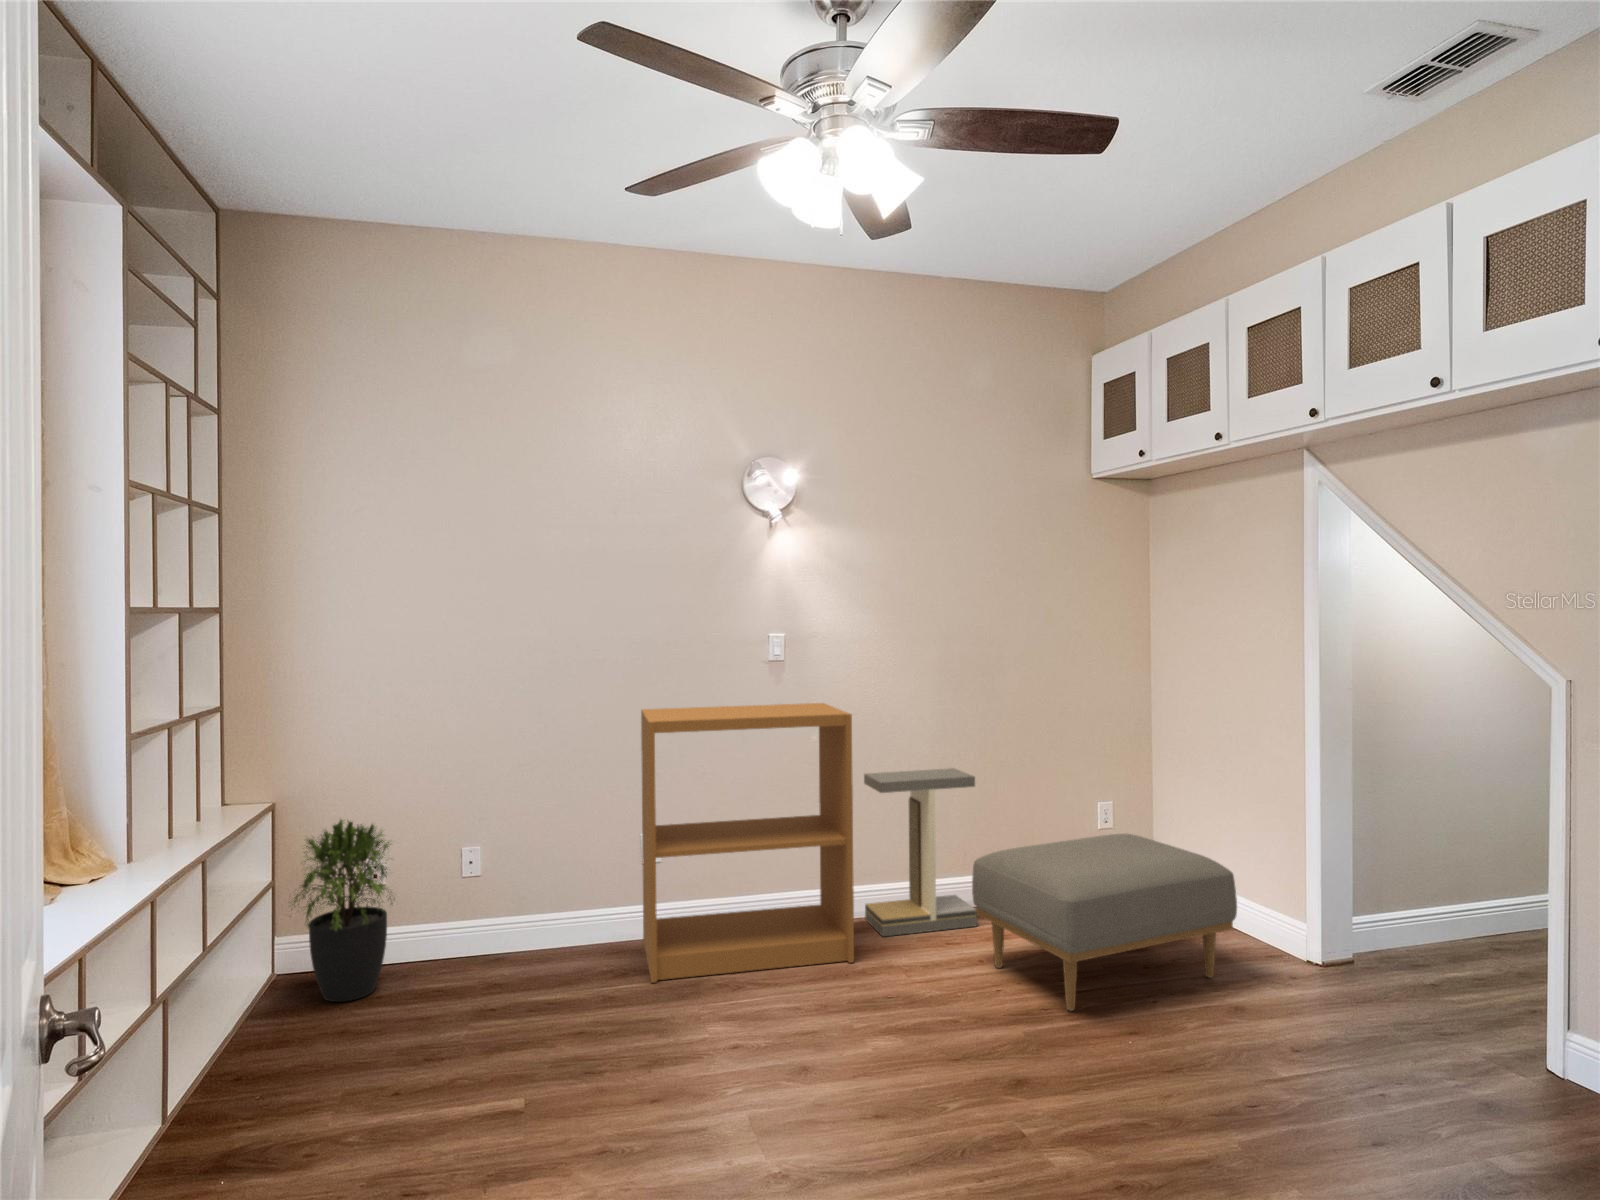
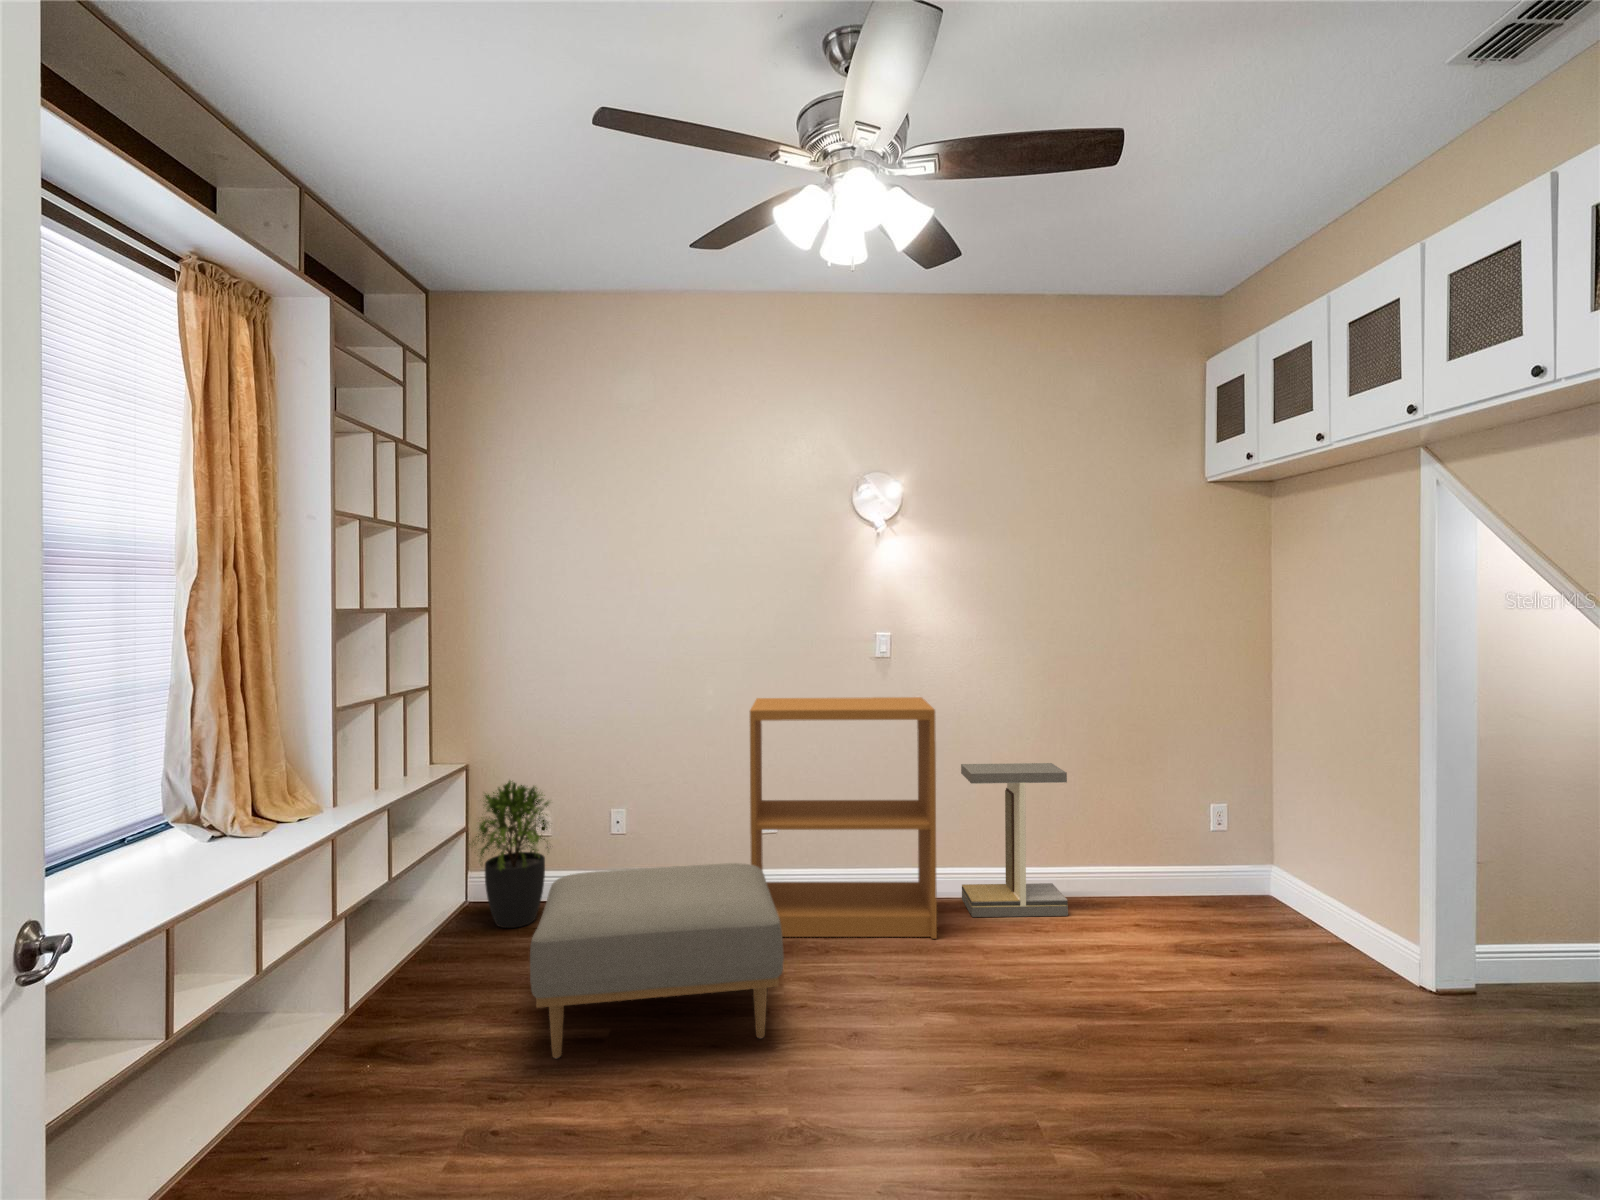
ottoman: present [972,834,1237,1011] -> present [530,863,784,1058]

